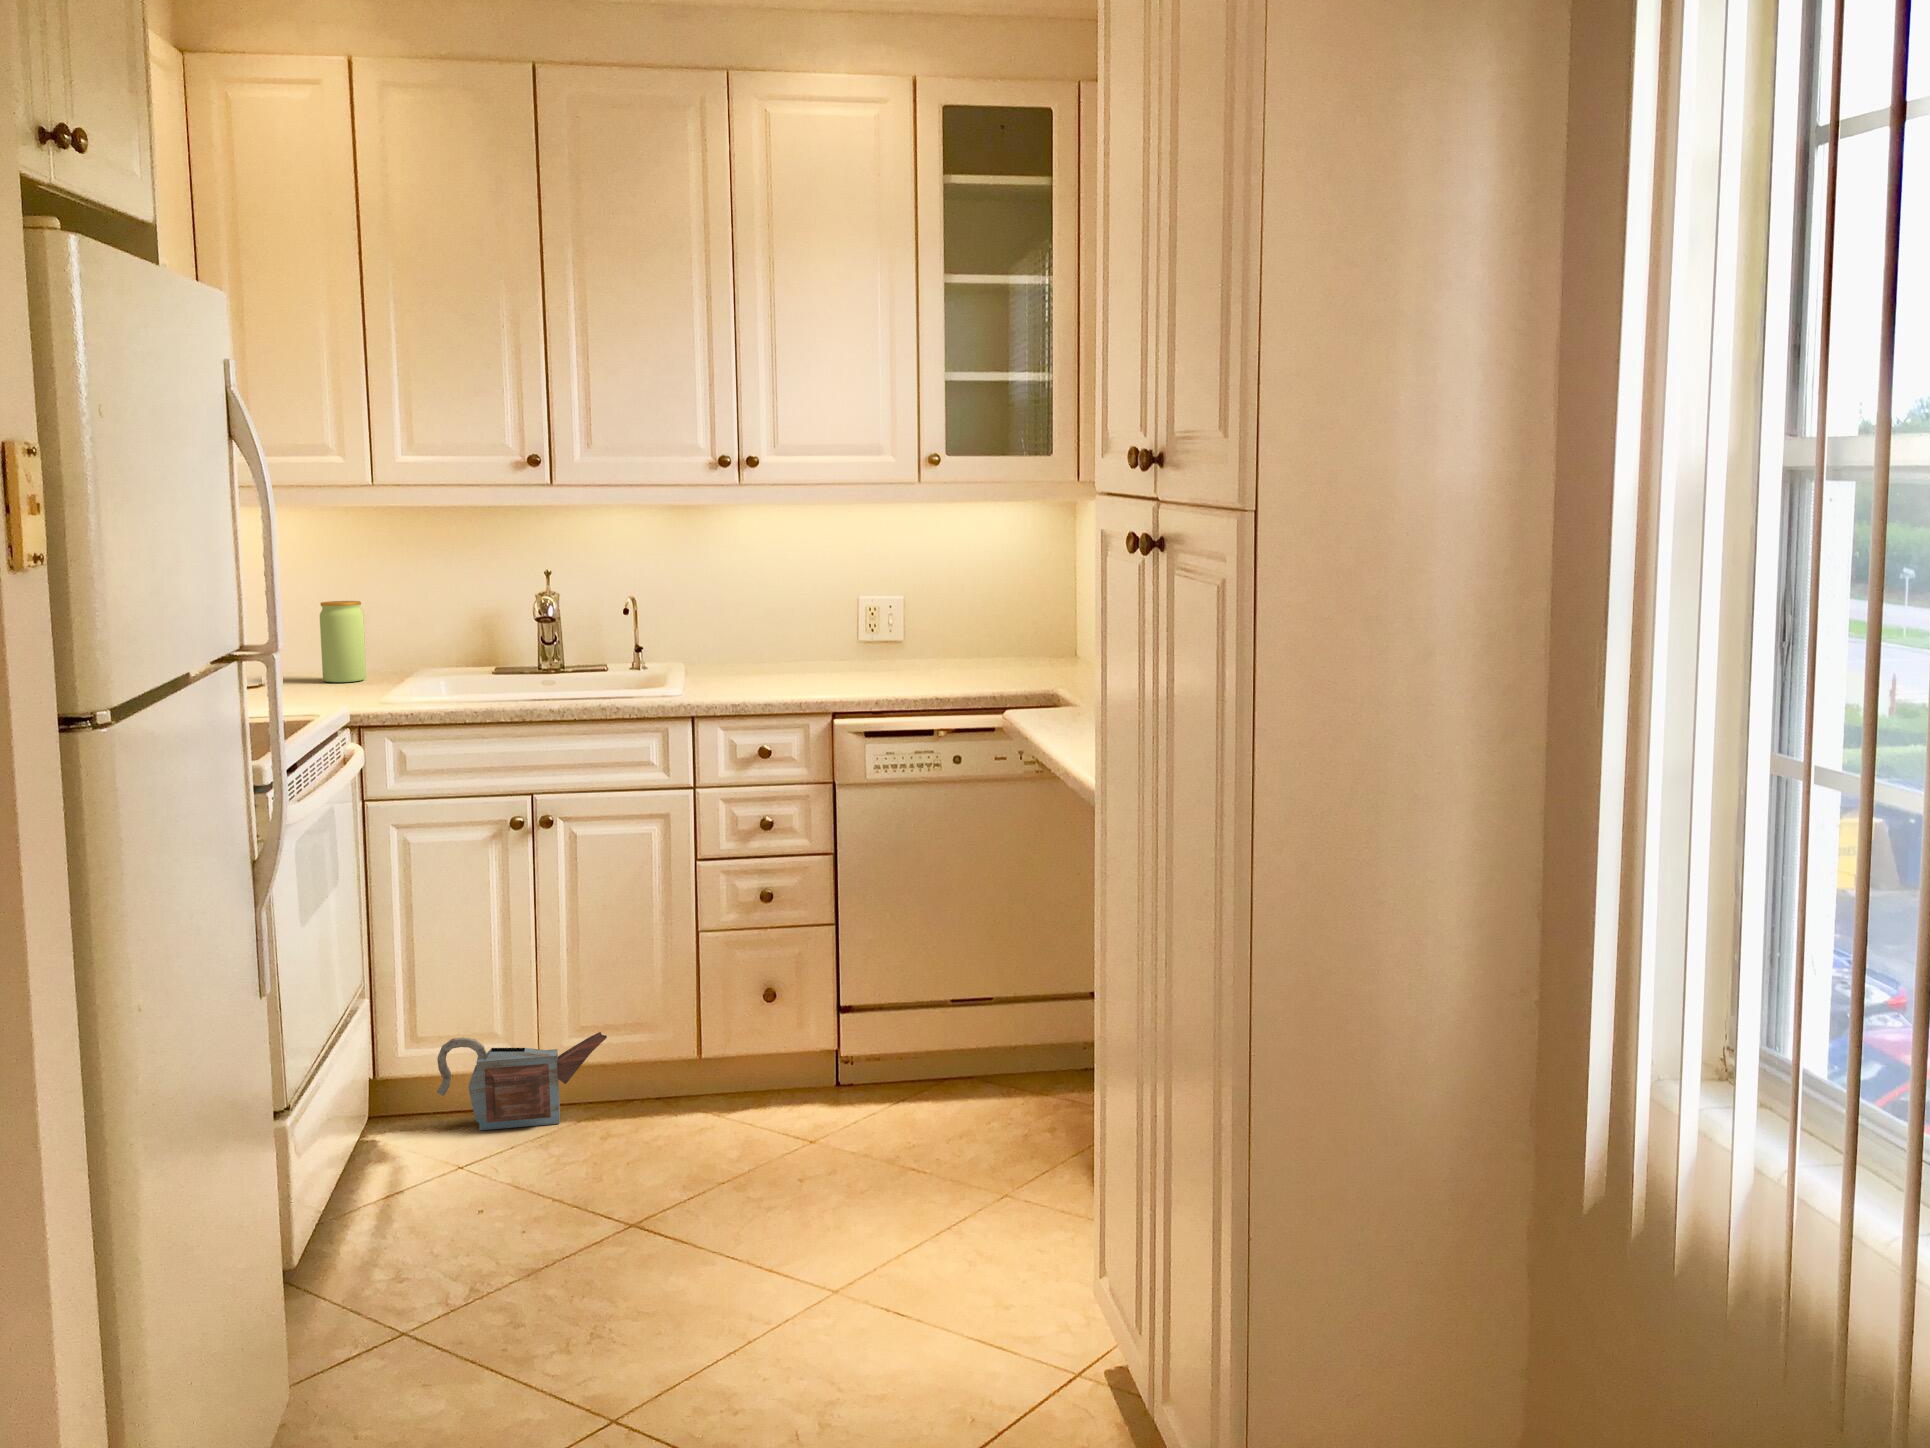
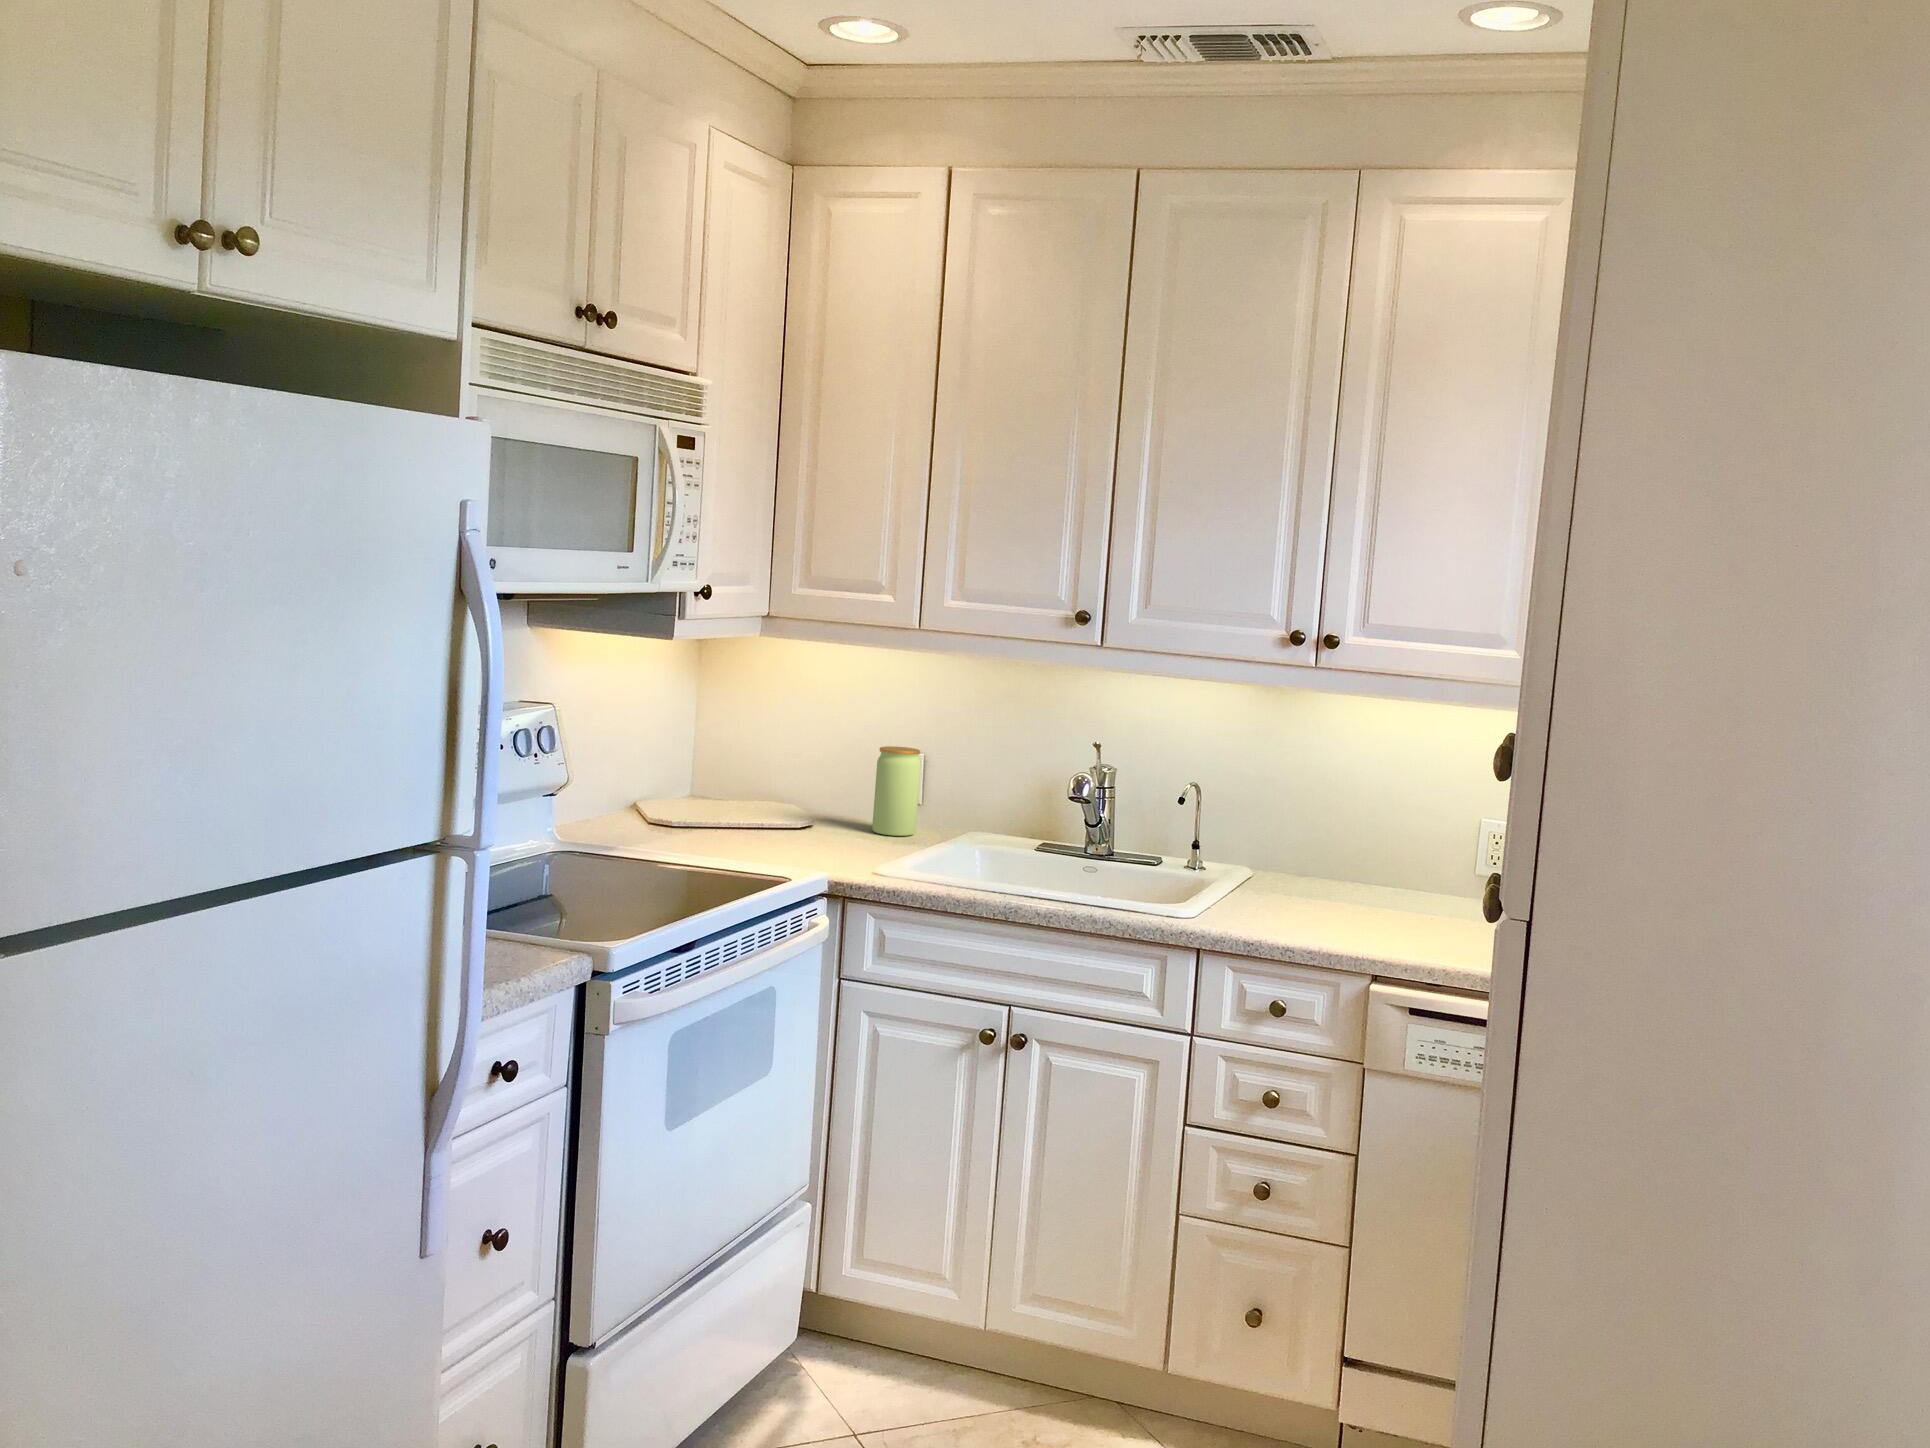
watering can: present [437,1032,607,1130] -> none [865,1266,1054,1401]

